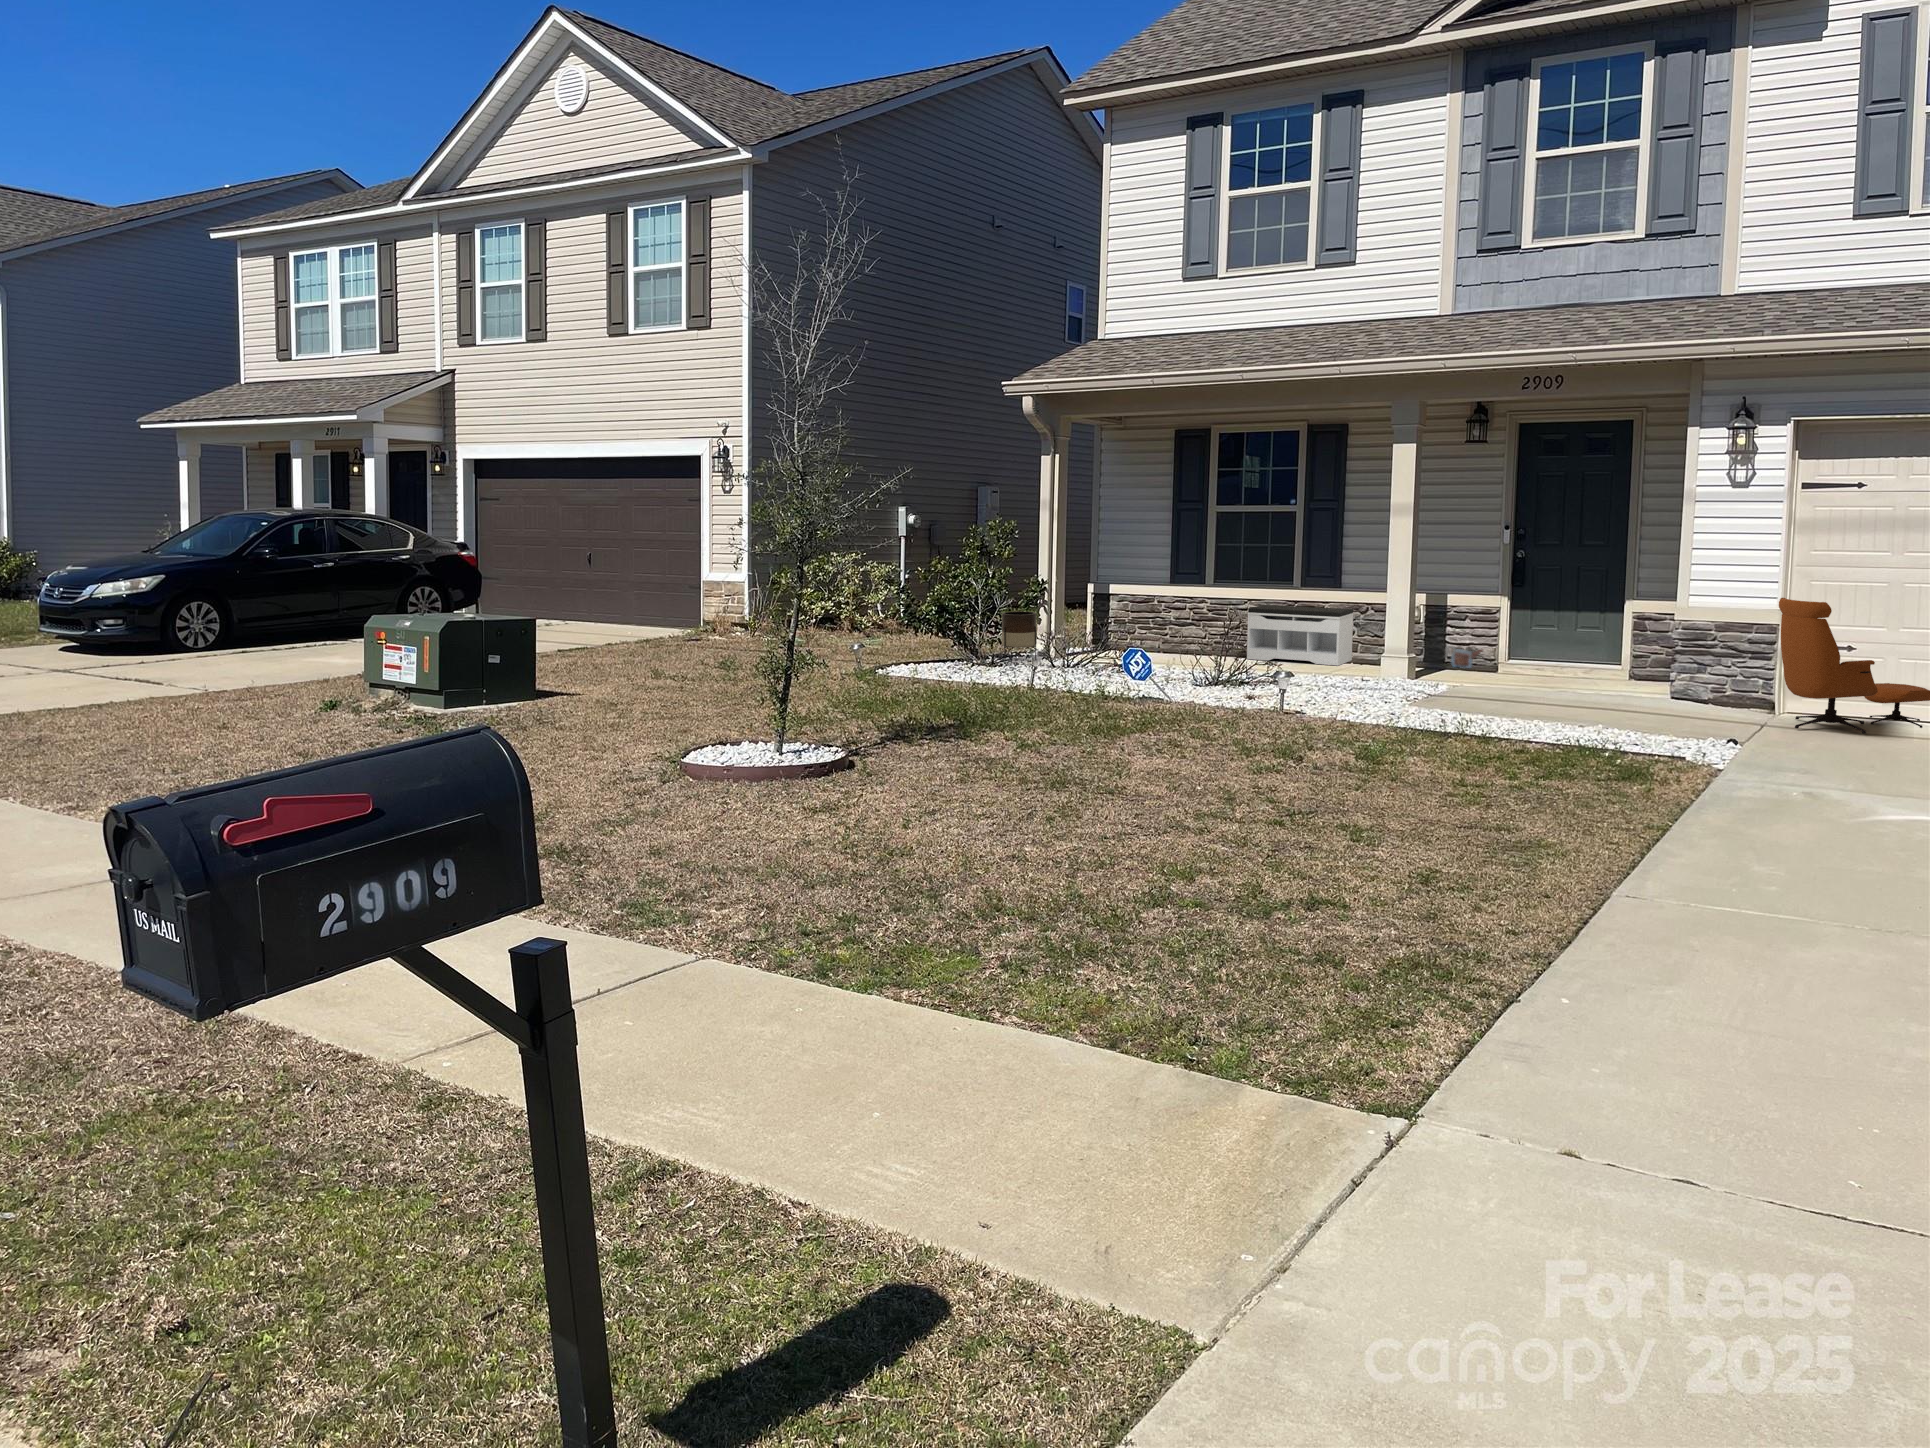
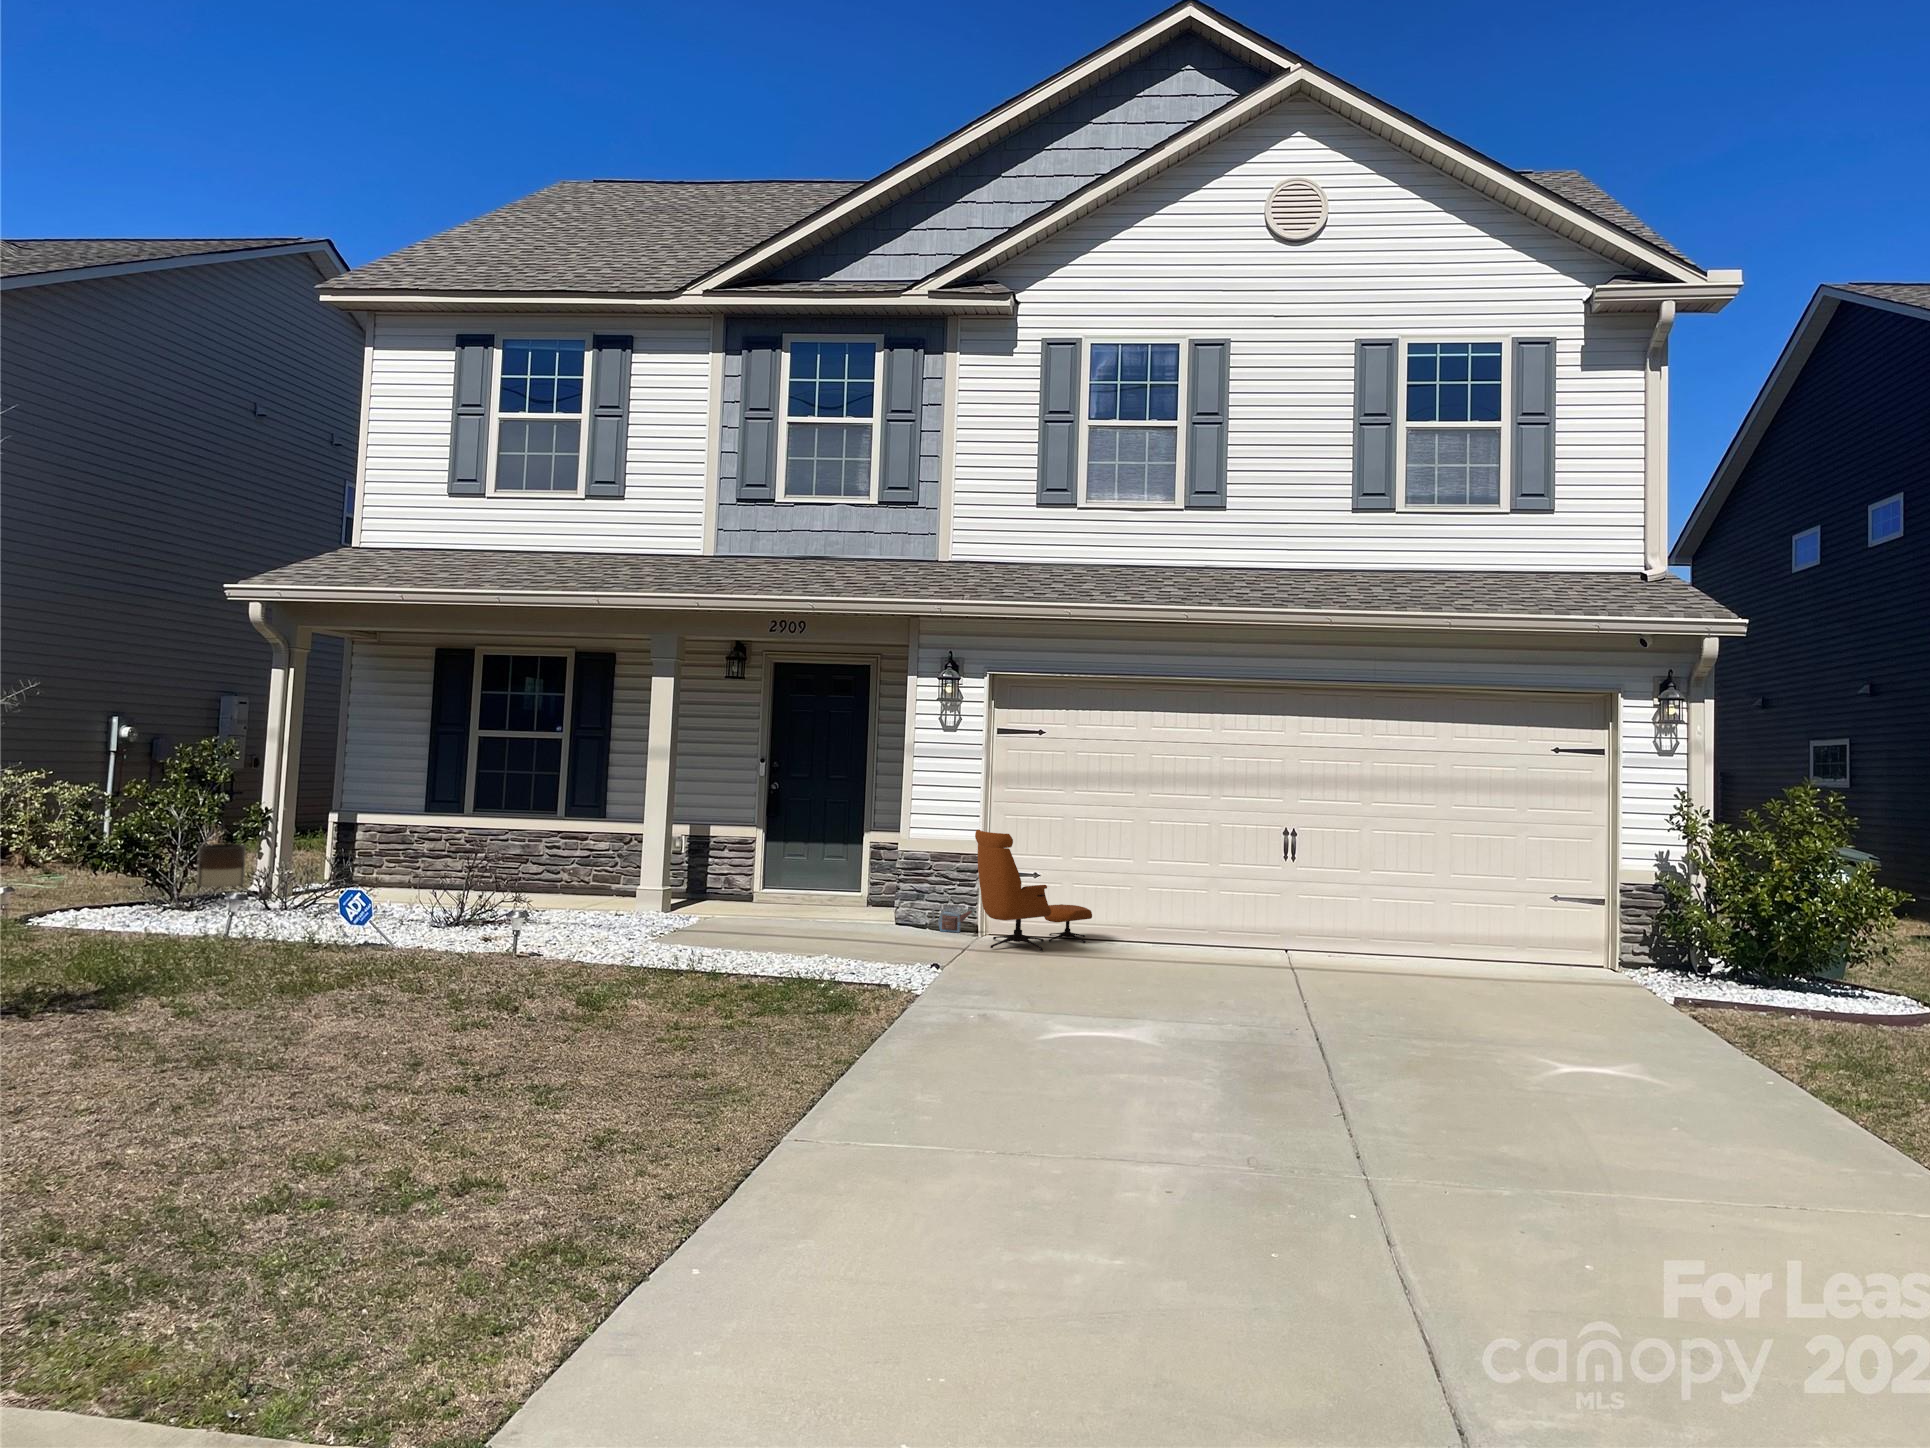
bench: present [1247,605,1354,666] -> none [504,836,619,900]
watering can: present [1445,646,1483,668] -> present [931,907,973,932]

